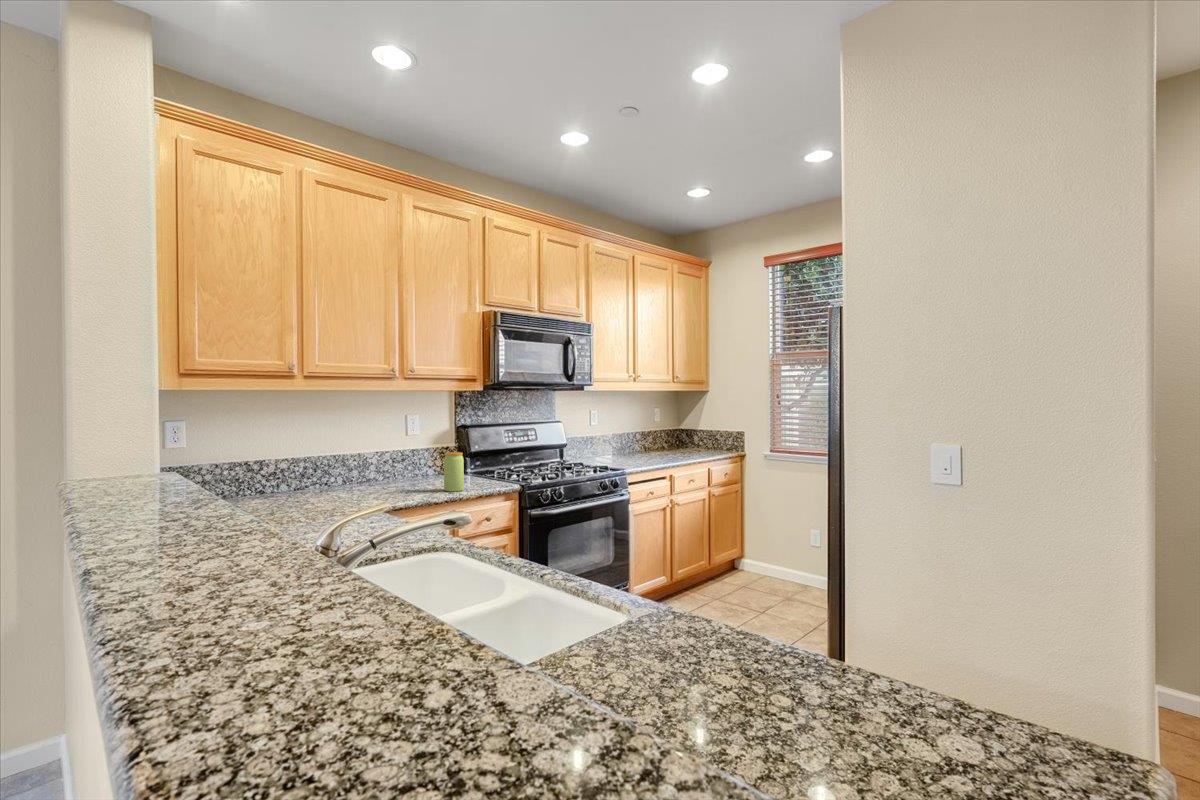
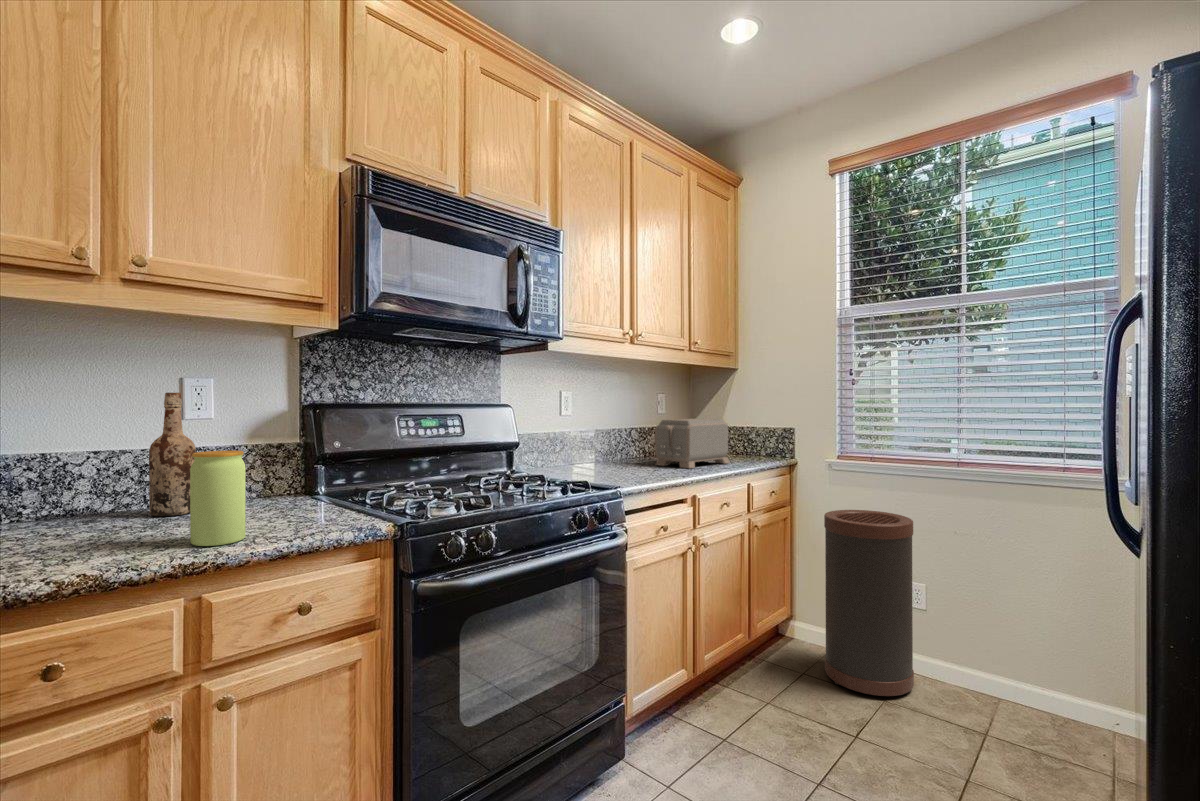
wine bottle: none [403,424,421,482] -> present [149,393,196,516]
toaster: none [650,427,698,459] -> present [655,419,729,468]
trash can: none [755,485,807,595] -> present [824,510,914,696]

